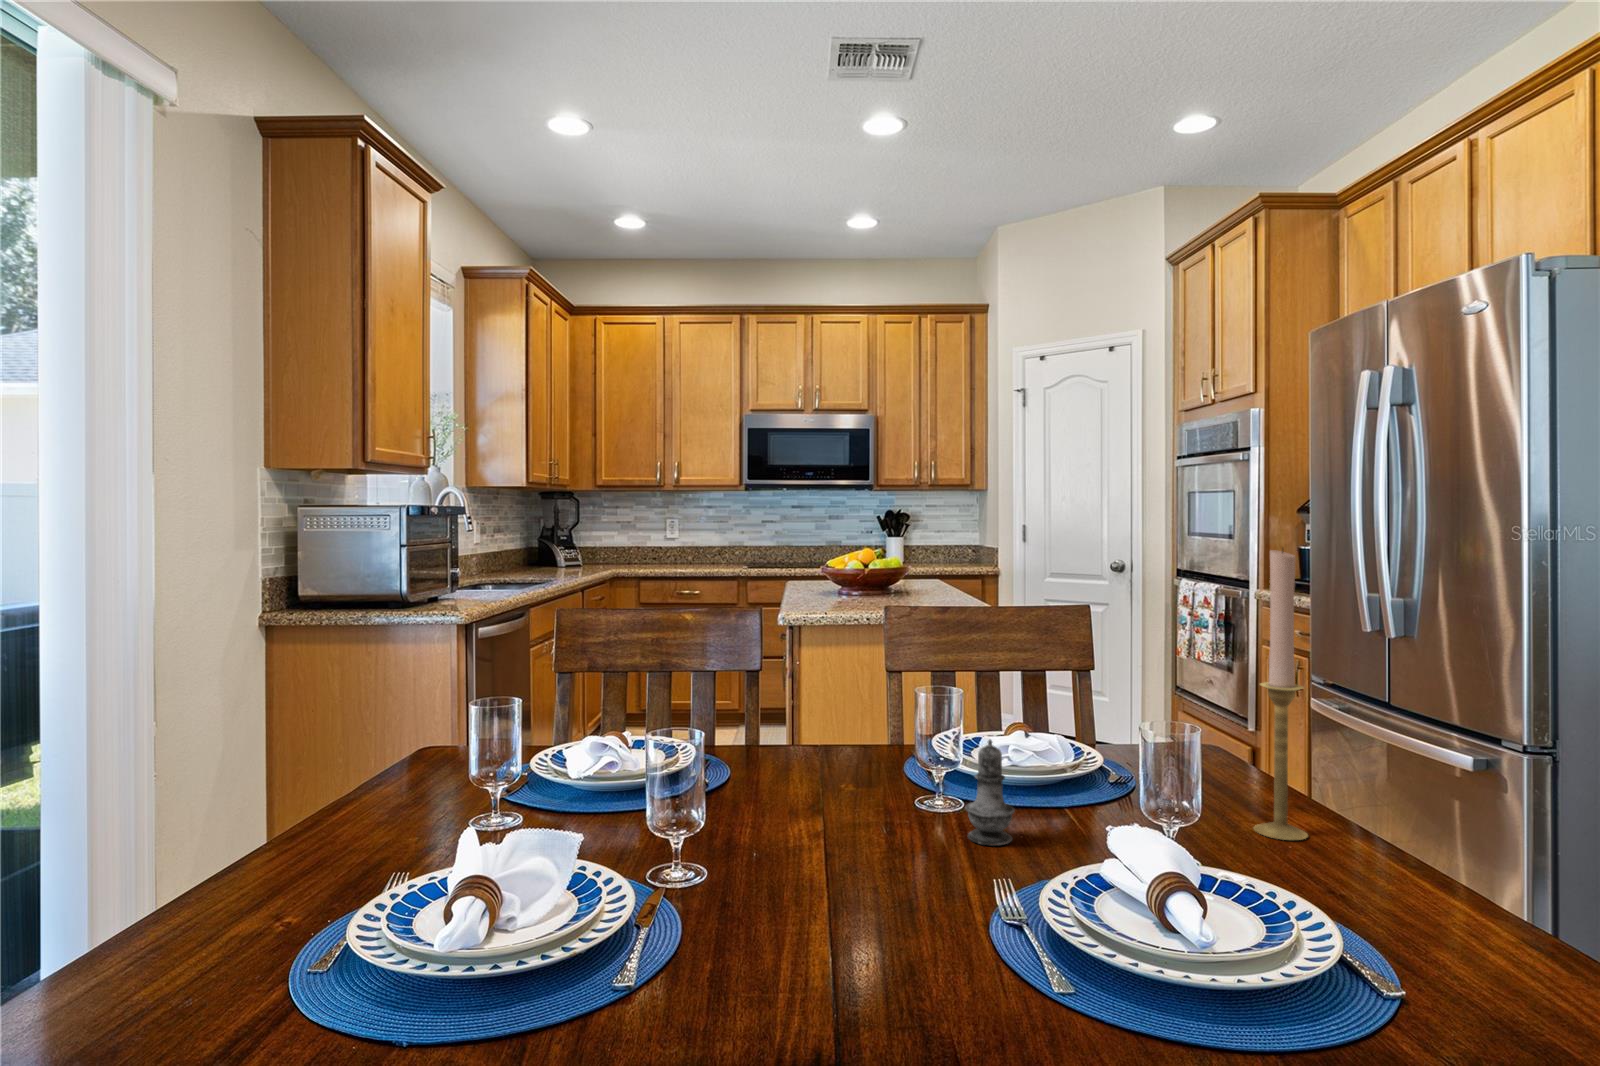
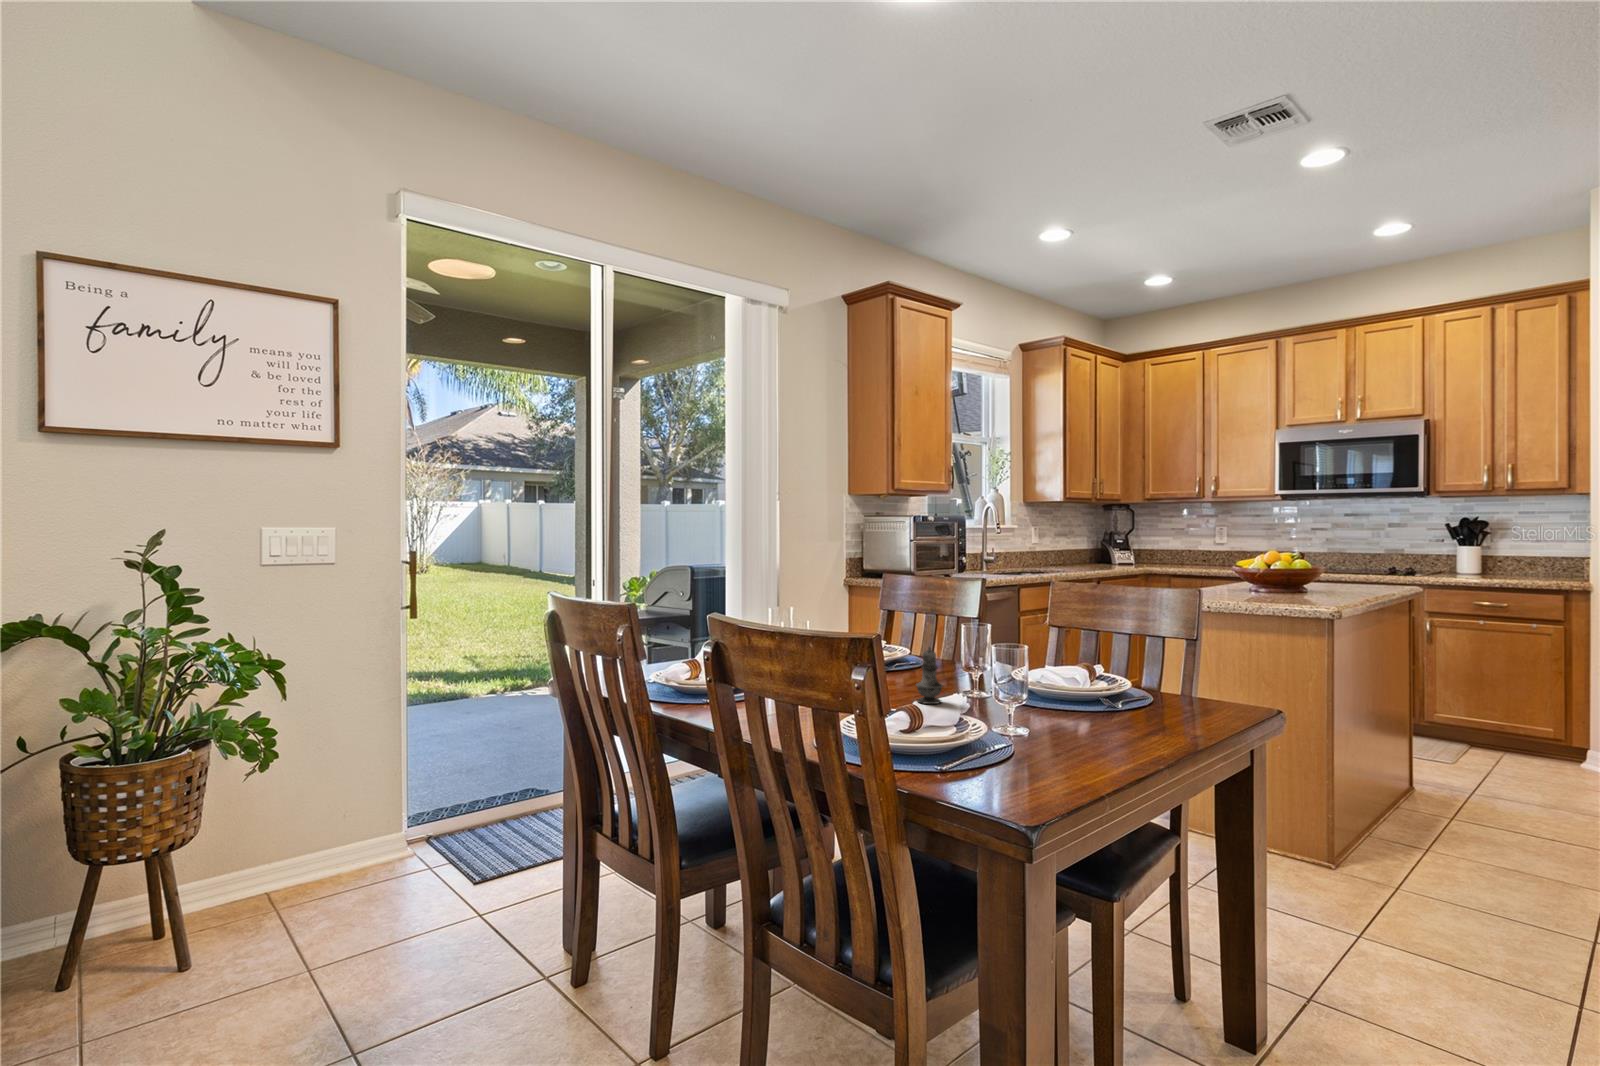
candlestick: present [1254,550,1308,840] -> none [1076,543,1110,737]

